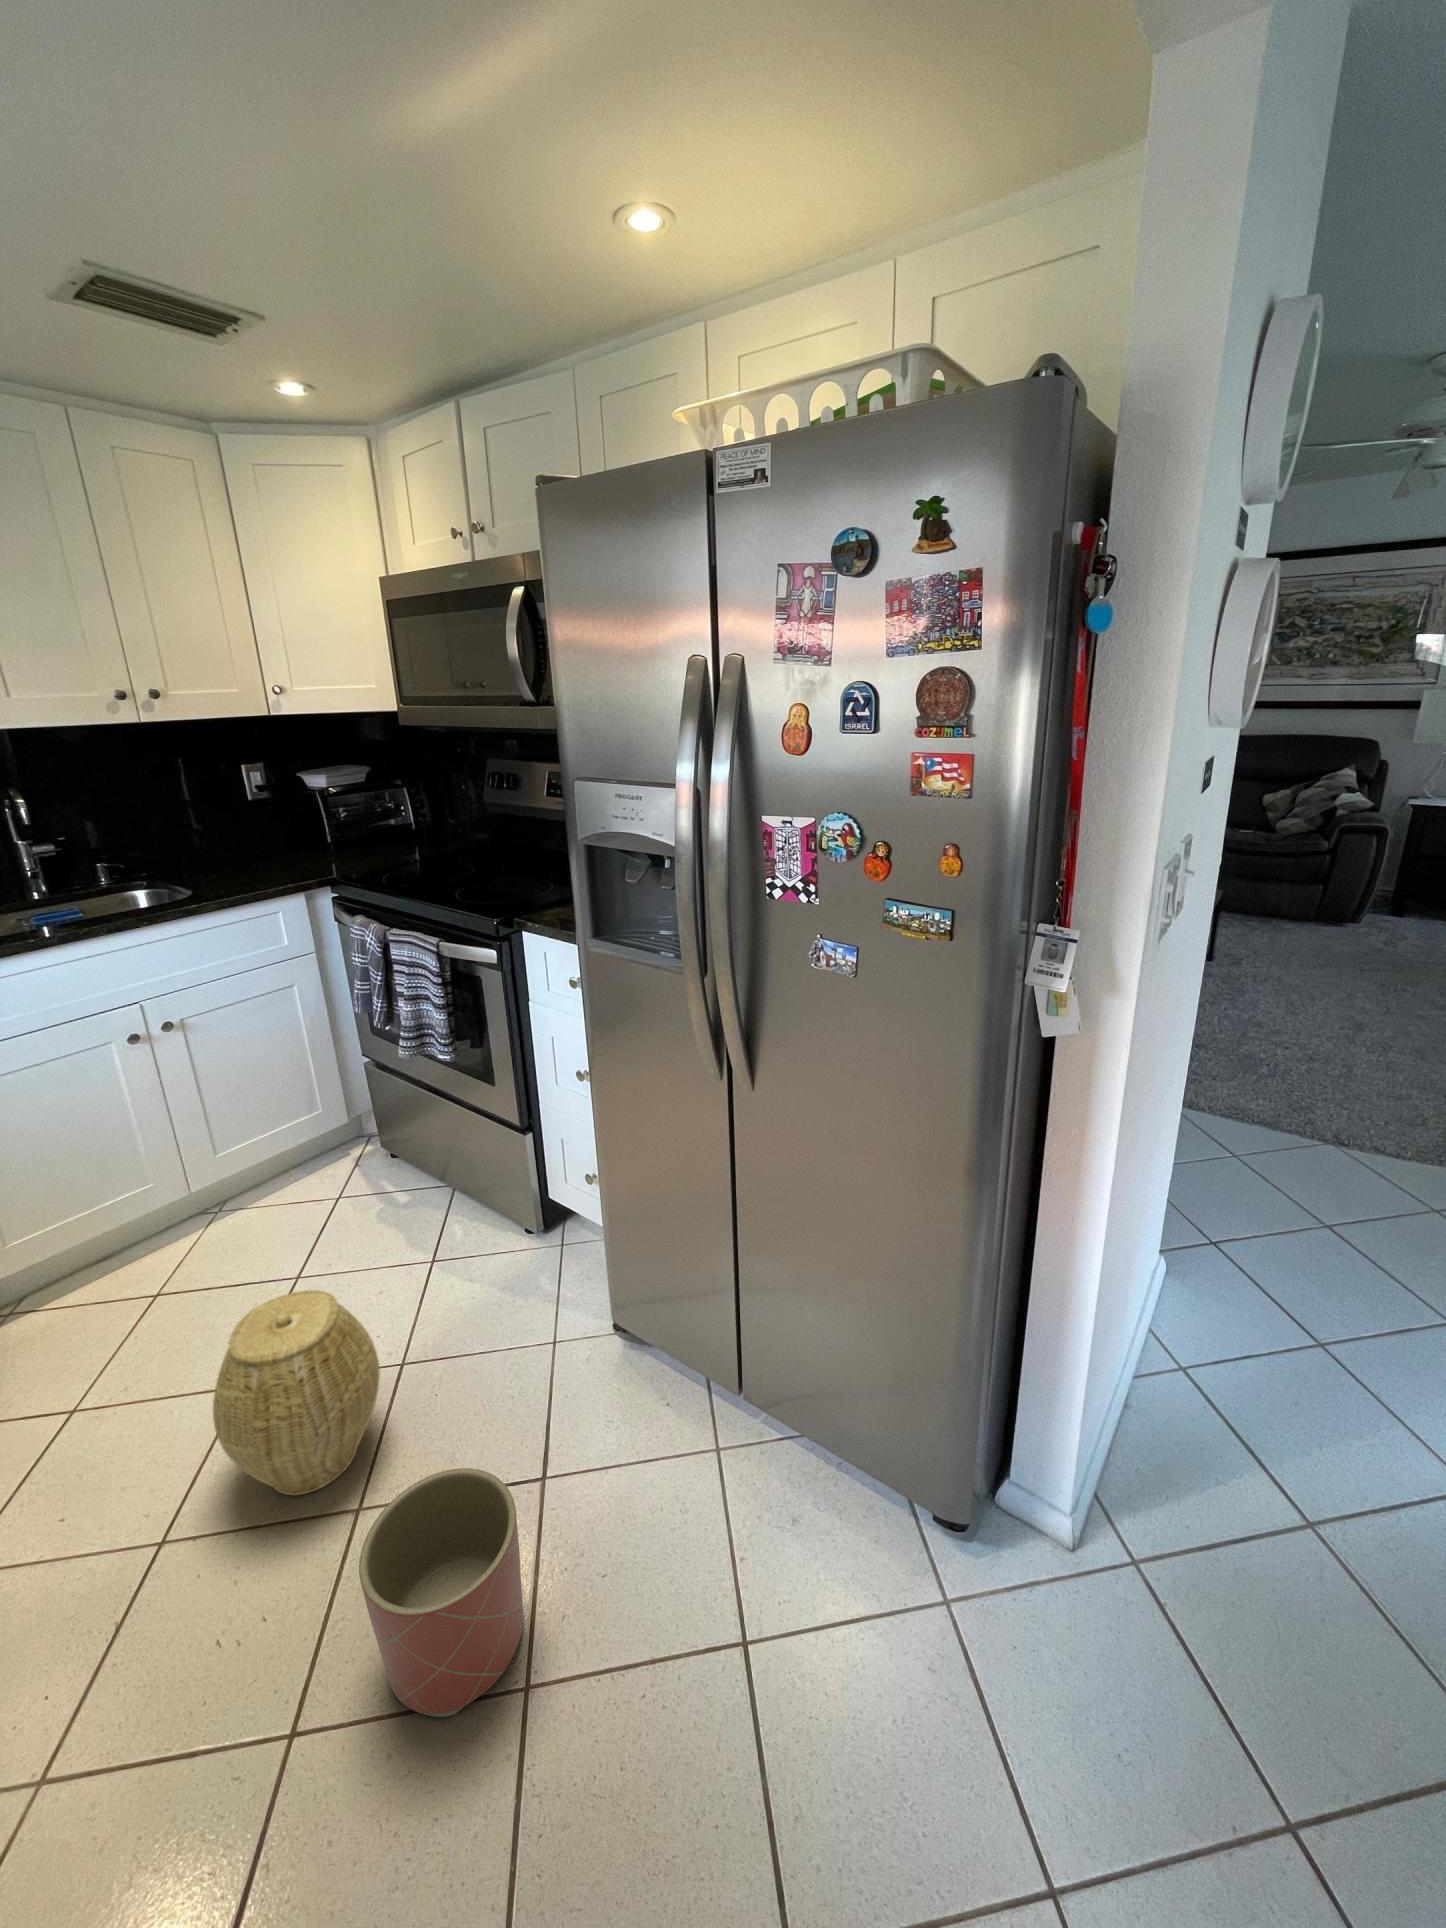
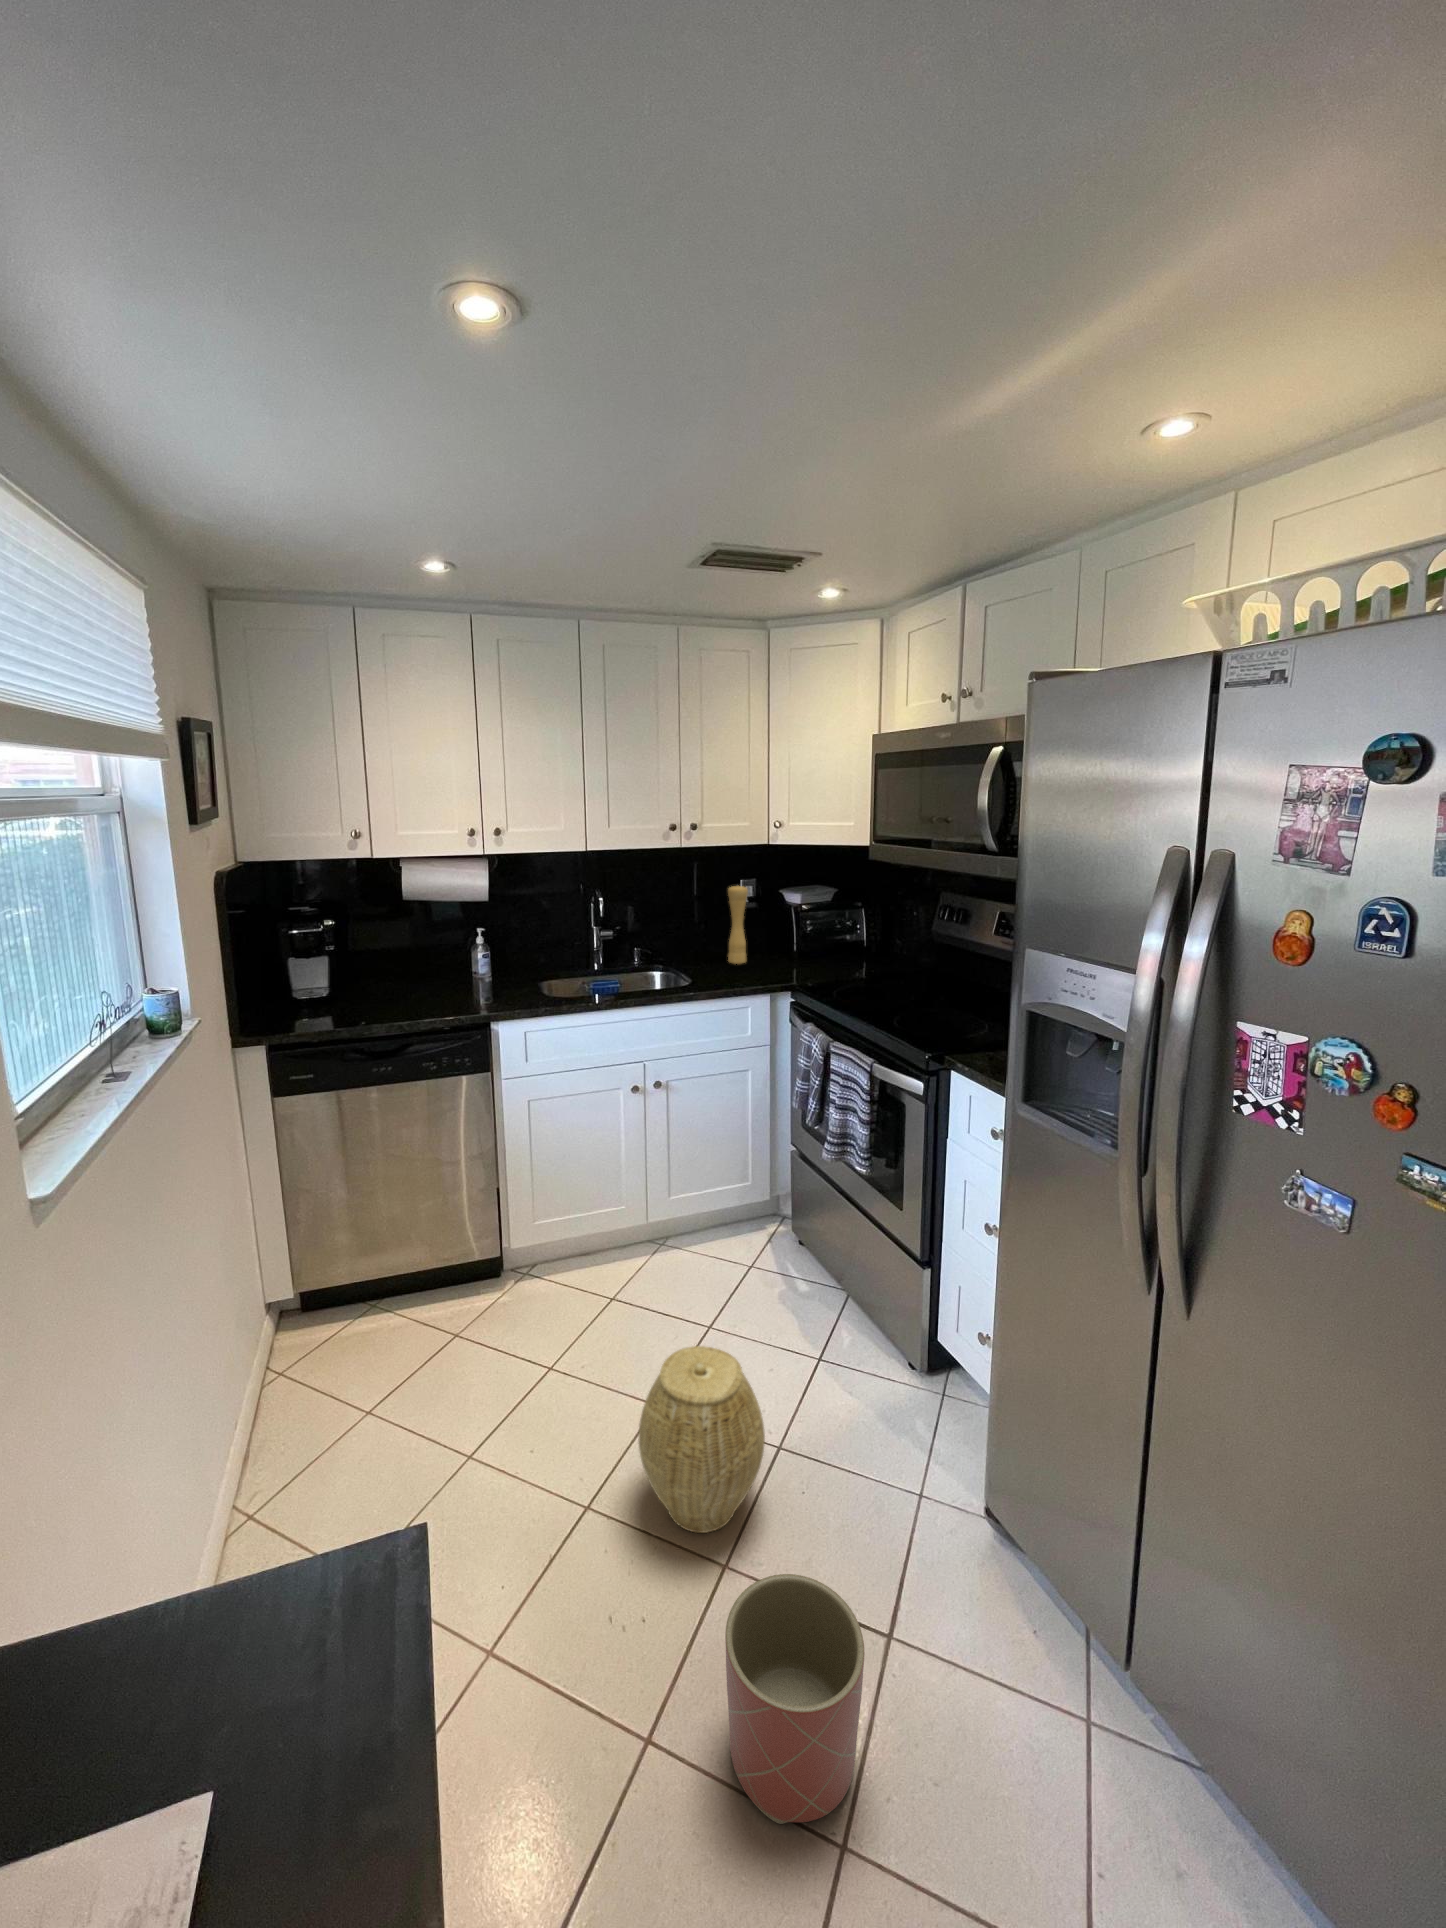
pepper mill: none [225,769,268,865] -> present [728,885,748,964]

